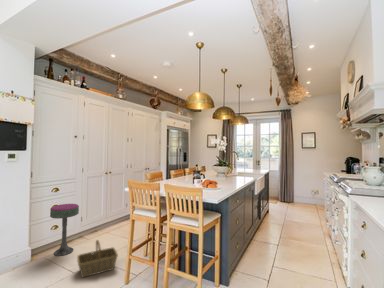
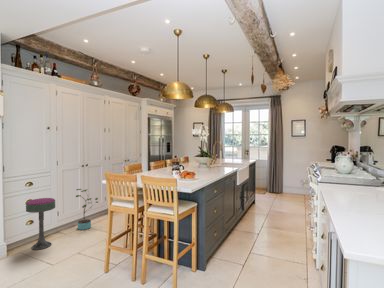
potted plant: none [99,195,121,235] -> present [76,189,98,230]
basket: present [77,240,118,277] -> none [57,232,98,267]

